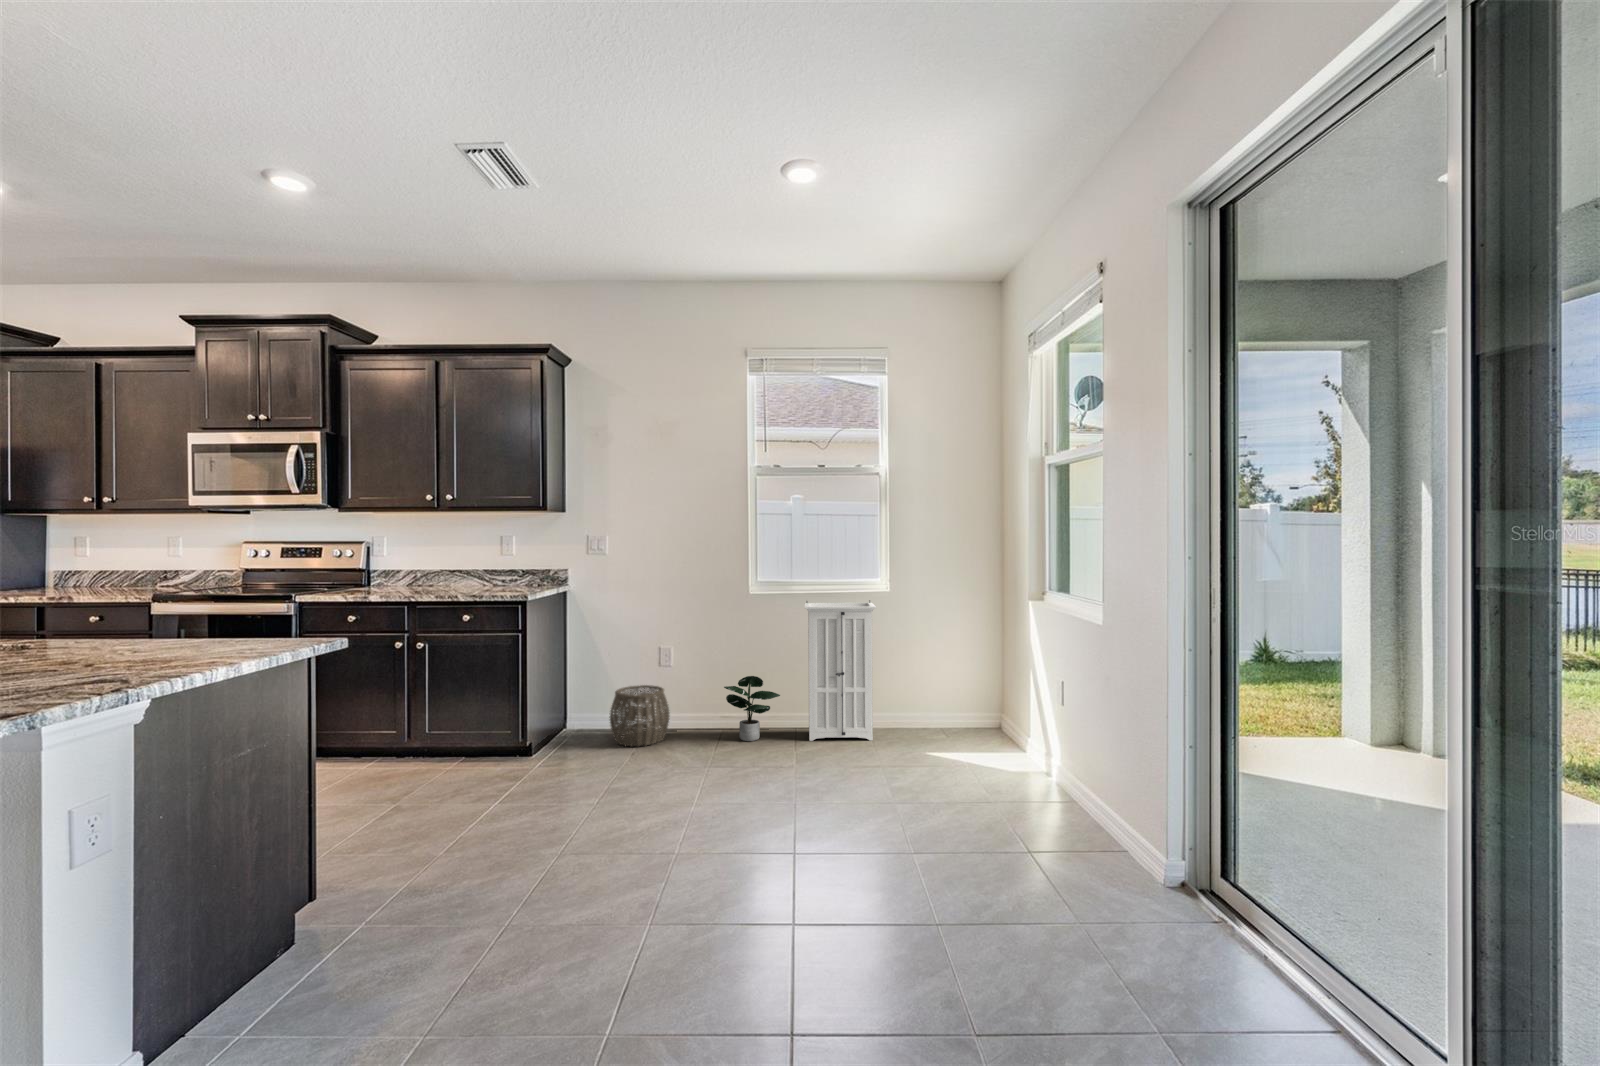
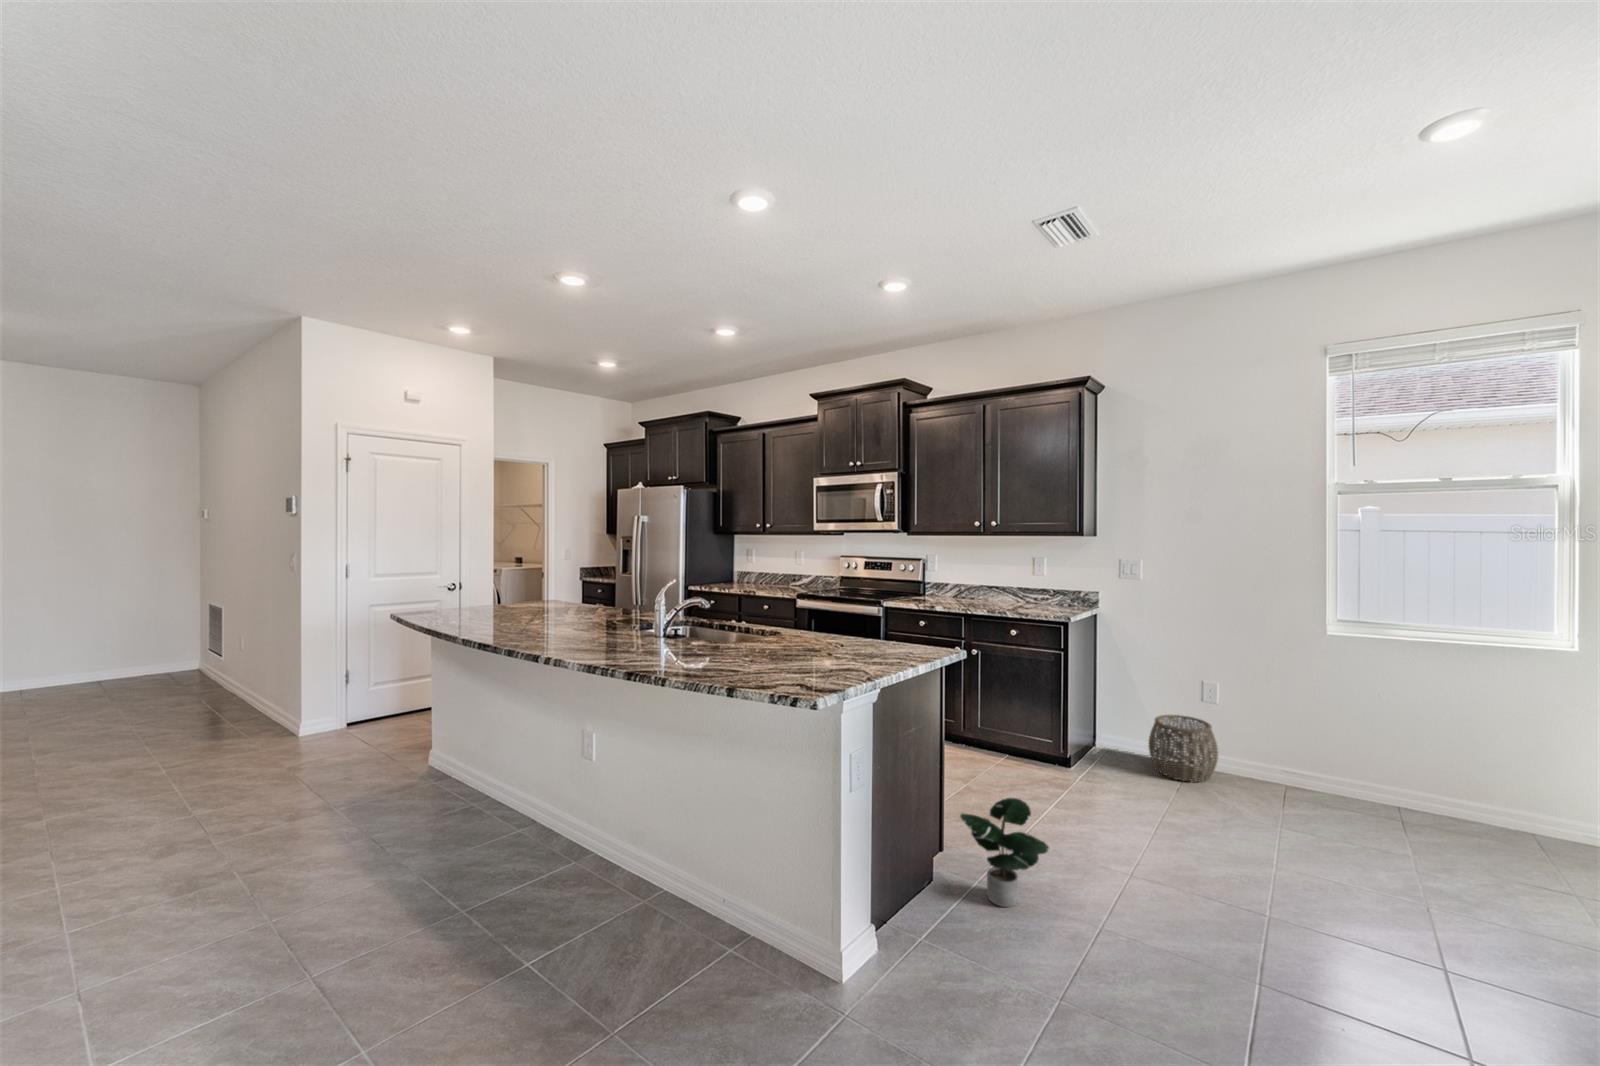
storage cabinet: present [805,600,876,741] -> none [1411,649,1549,847]
potted plant: present [724,676,780,741] -> present [960,798,1049,907]

